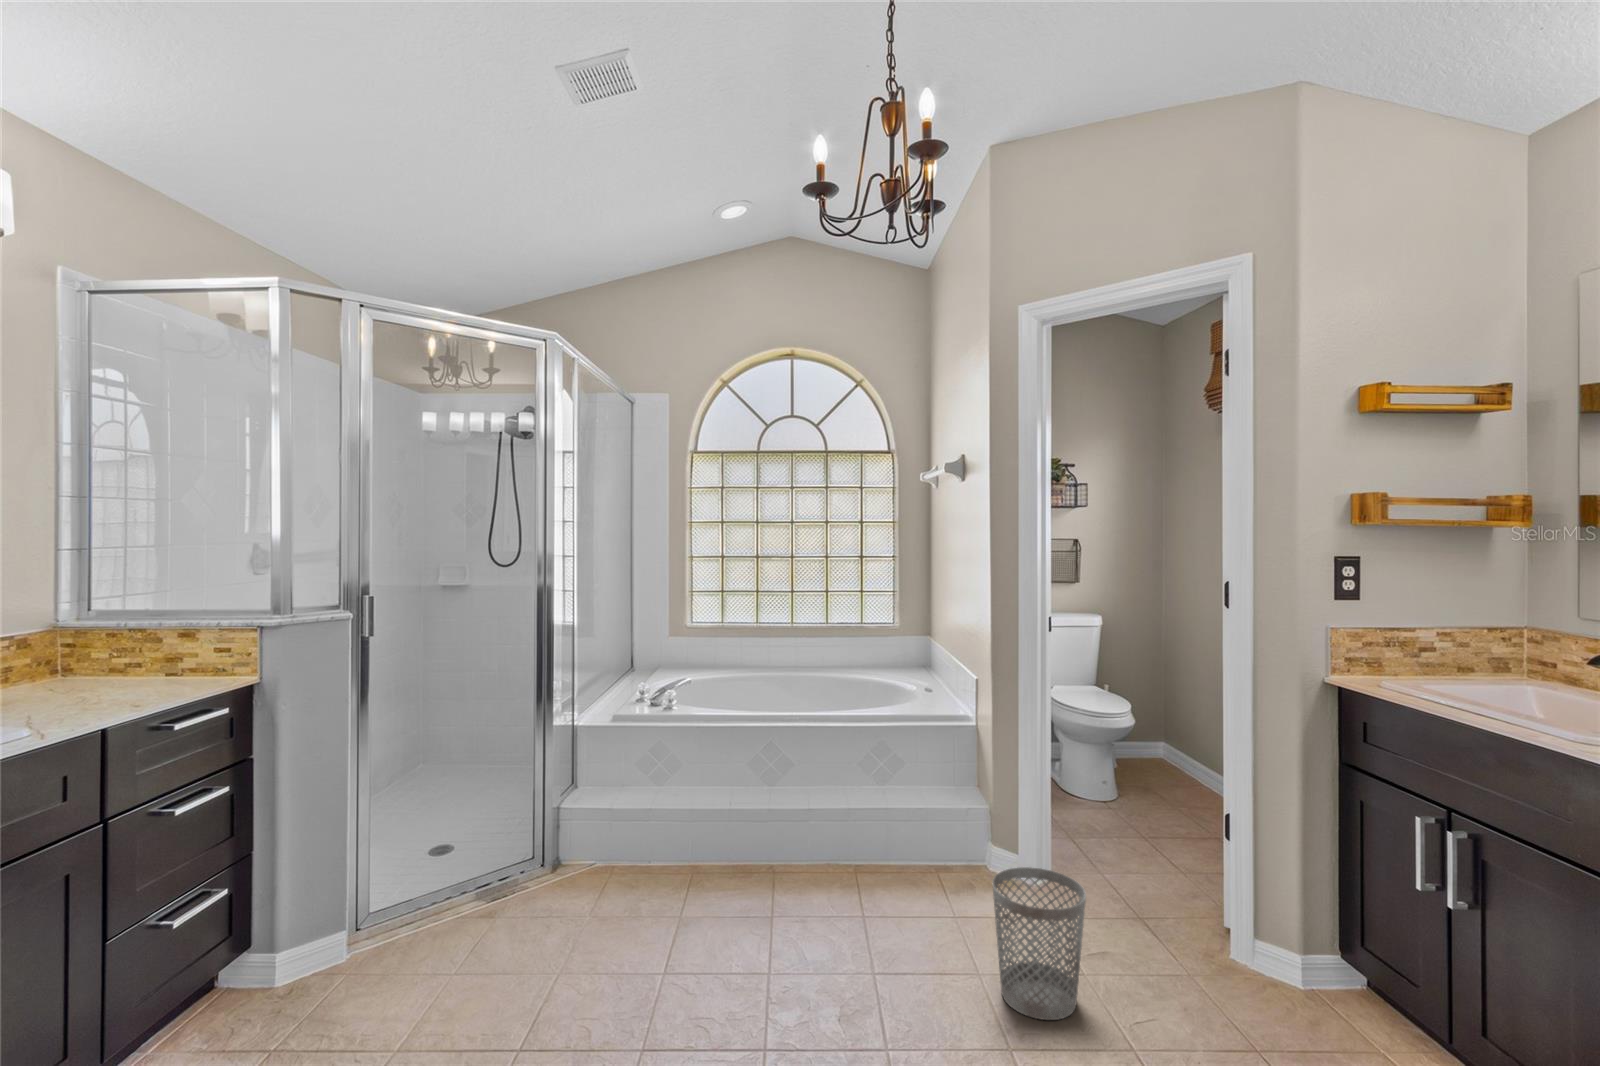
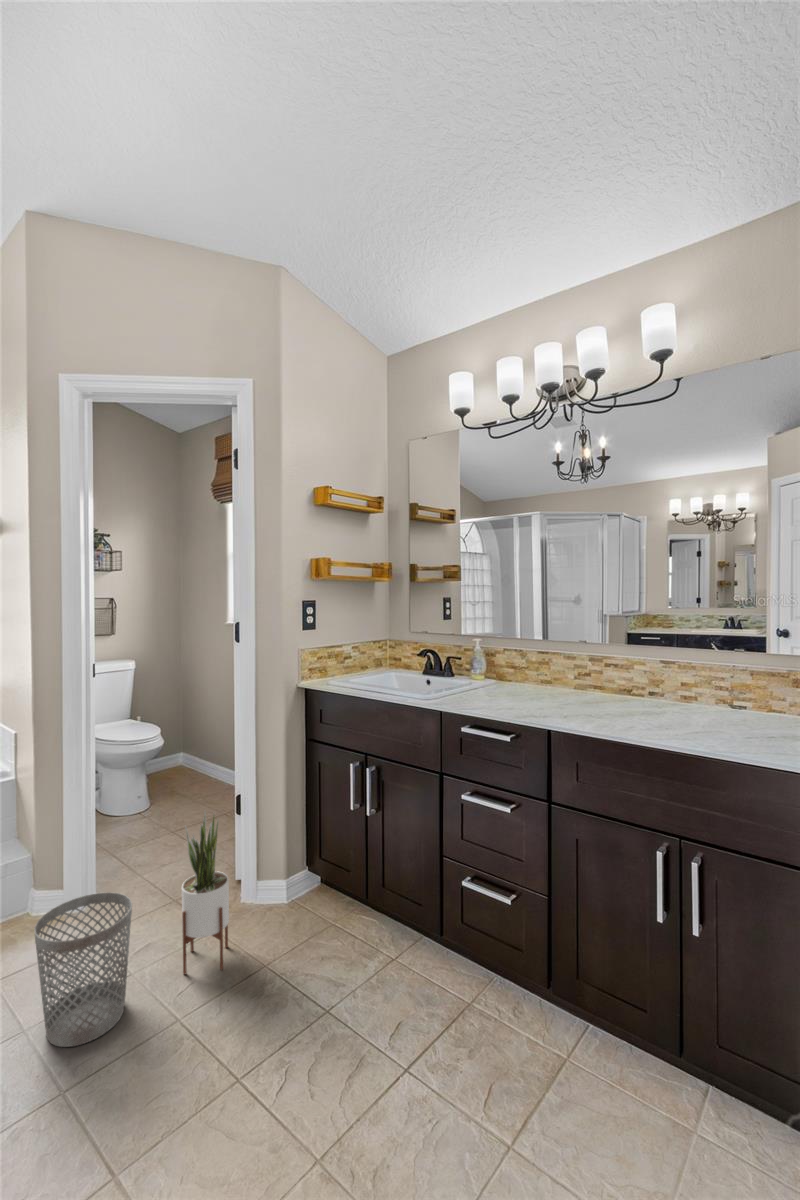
potted plant: none [1144,816,1206,1024] -> present [182,812,229,974]

